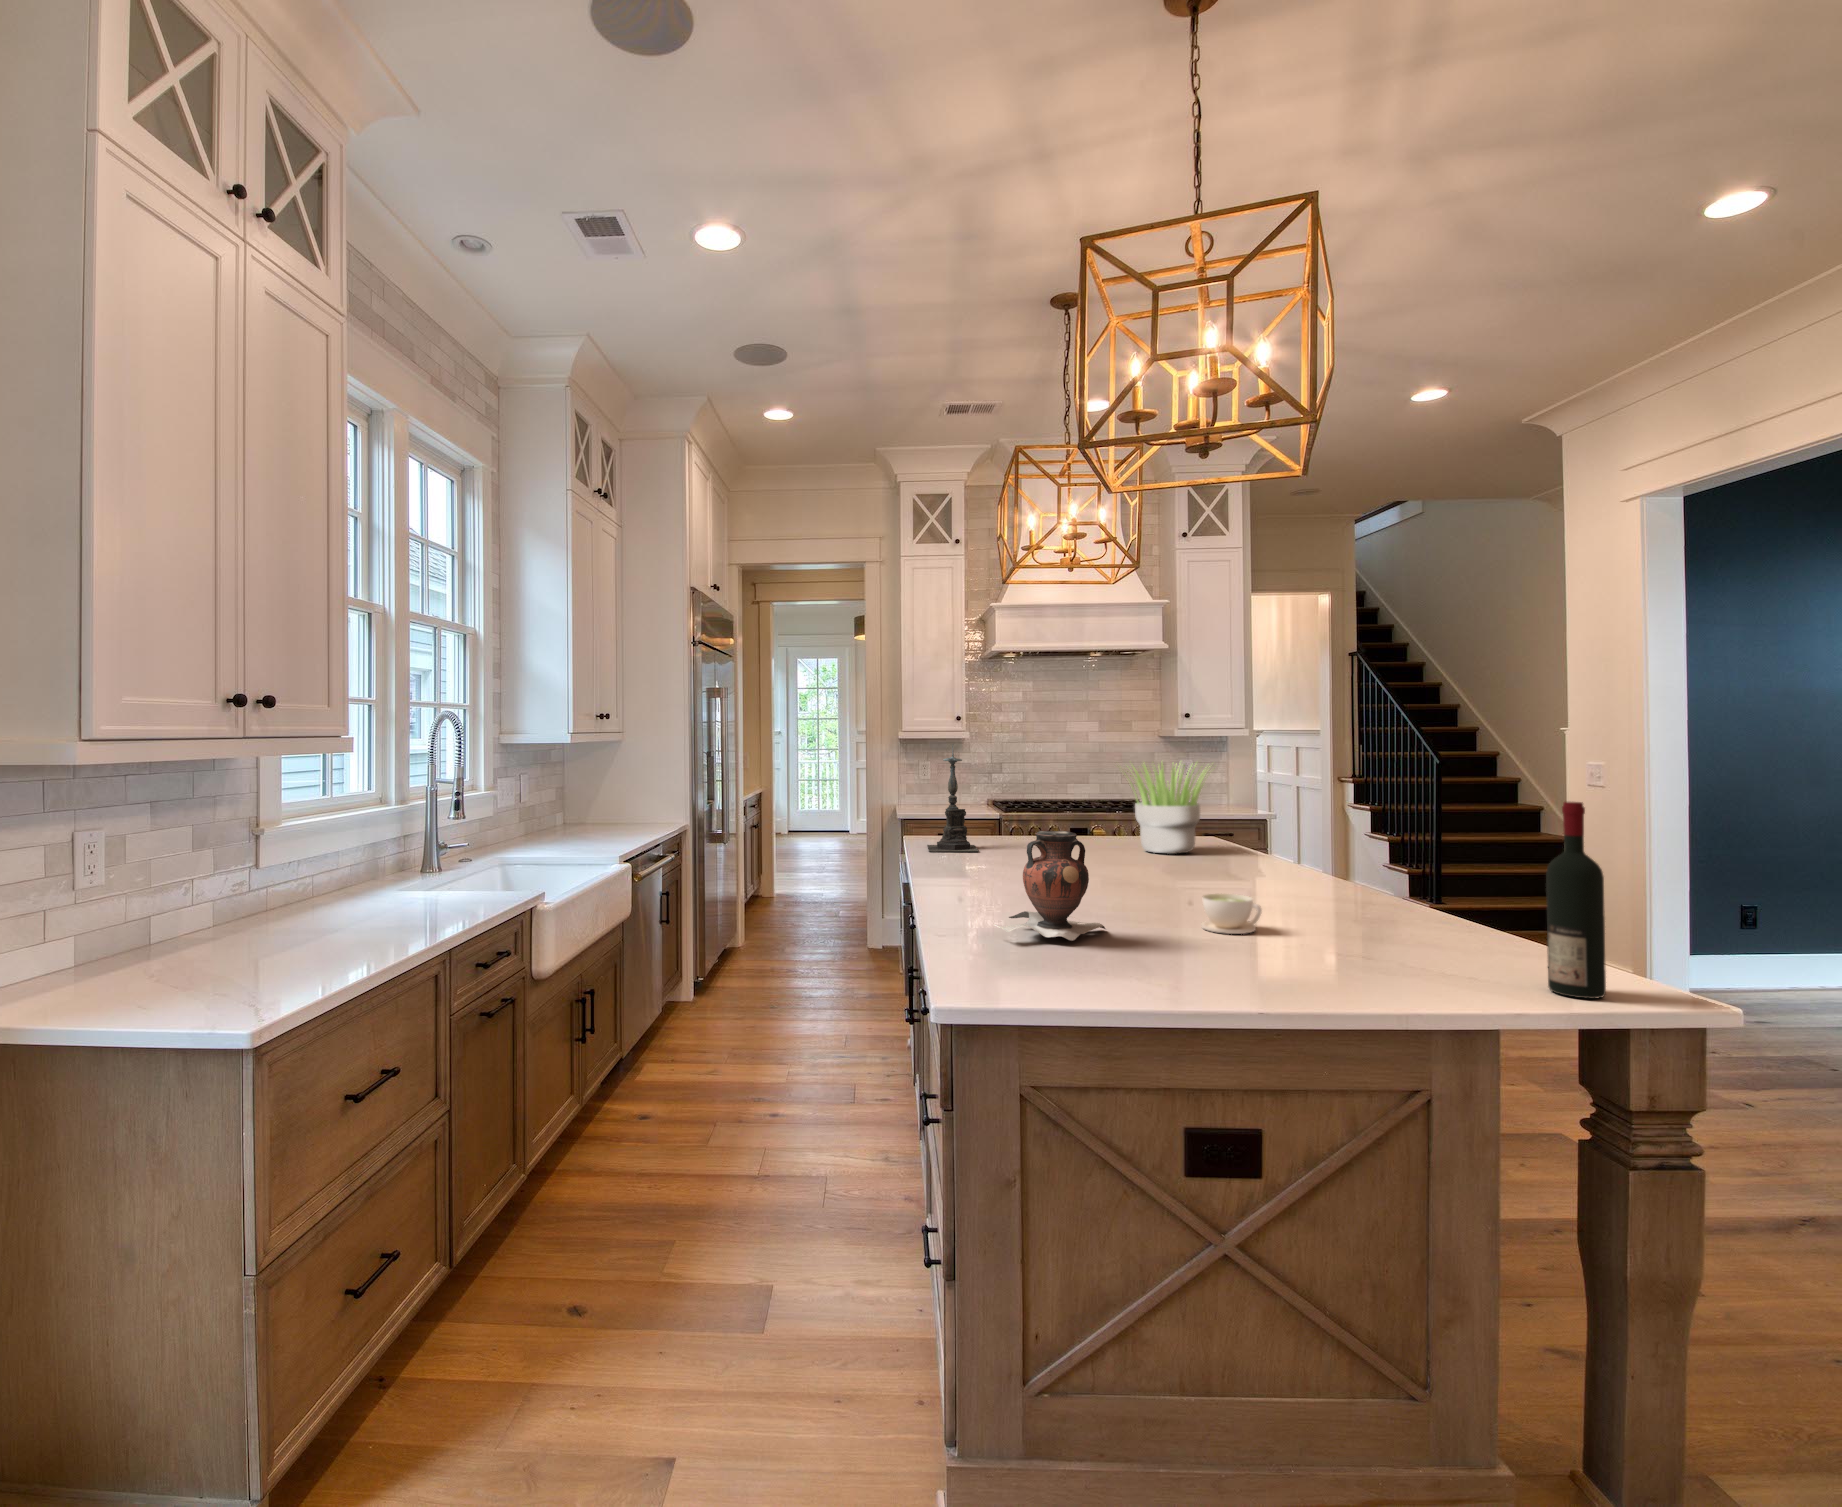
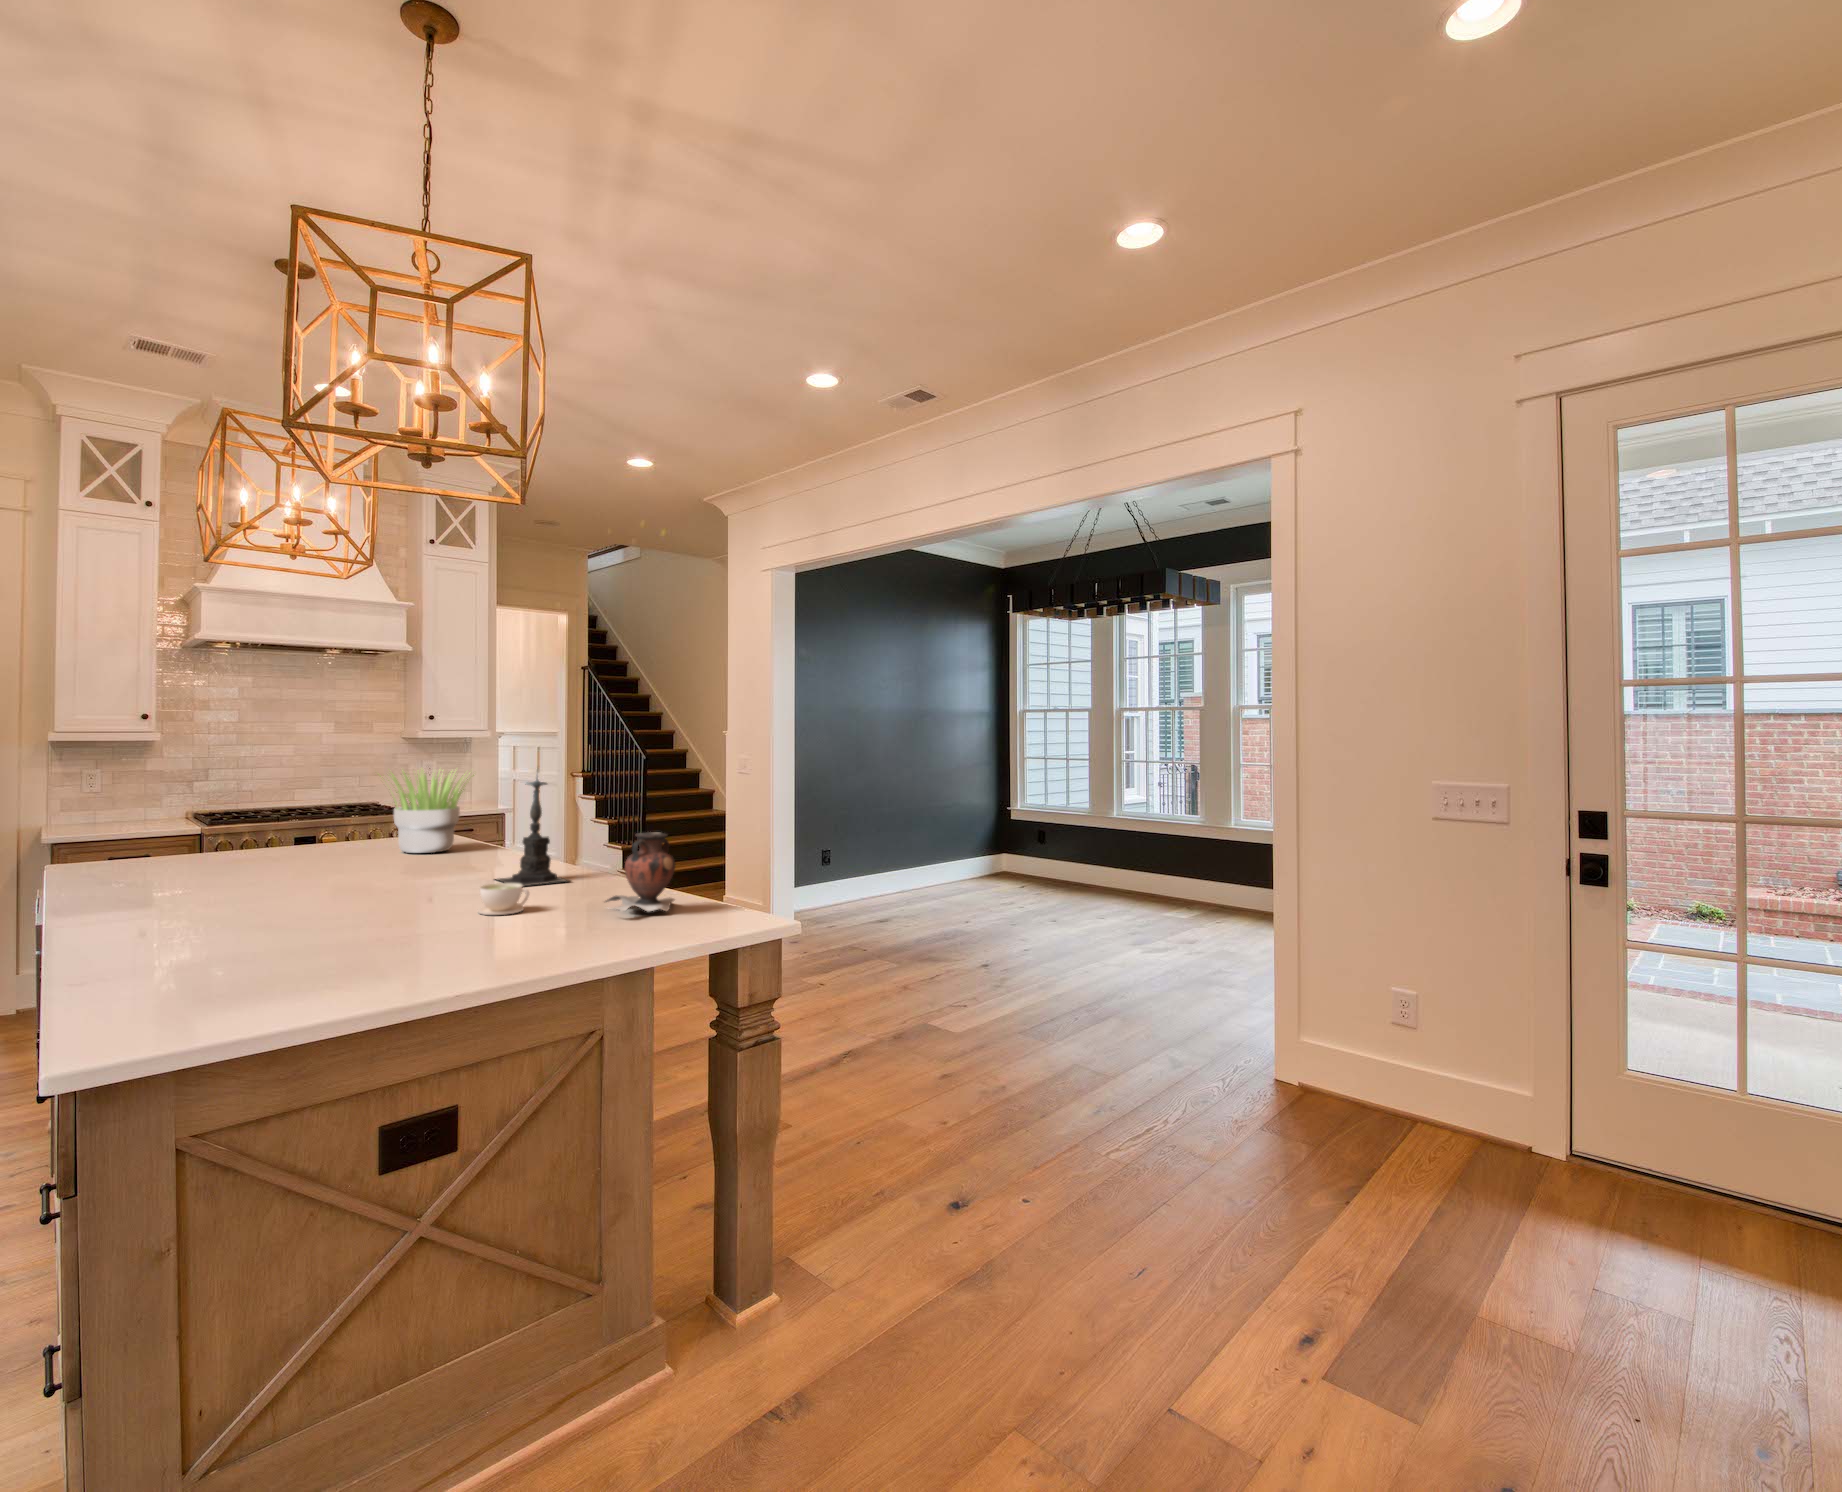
candle holder: present [927,746,978,852] -> present [497,777,568,887]
wine bottle: present [1546,802,1606,999] -> none [719,803,751,924]
vase: present [994,831,1105,940] -> present [606,832,675,911]

